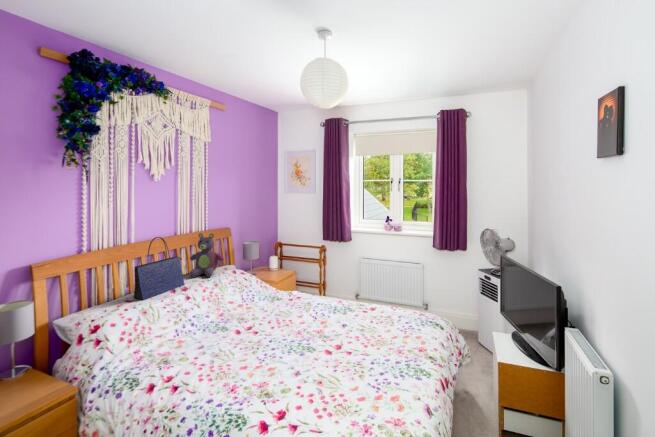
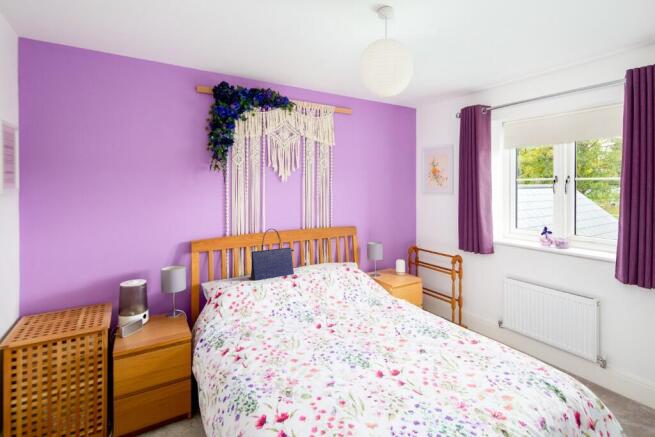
stuffed bear: present [190,233,224,277] -> none [303,230,334,271]

